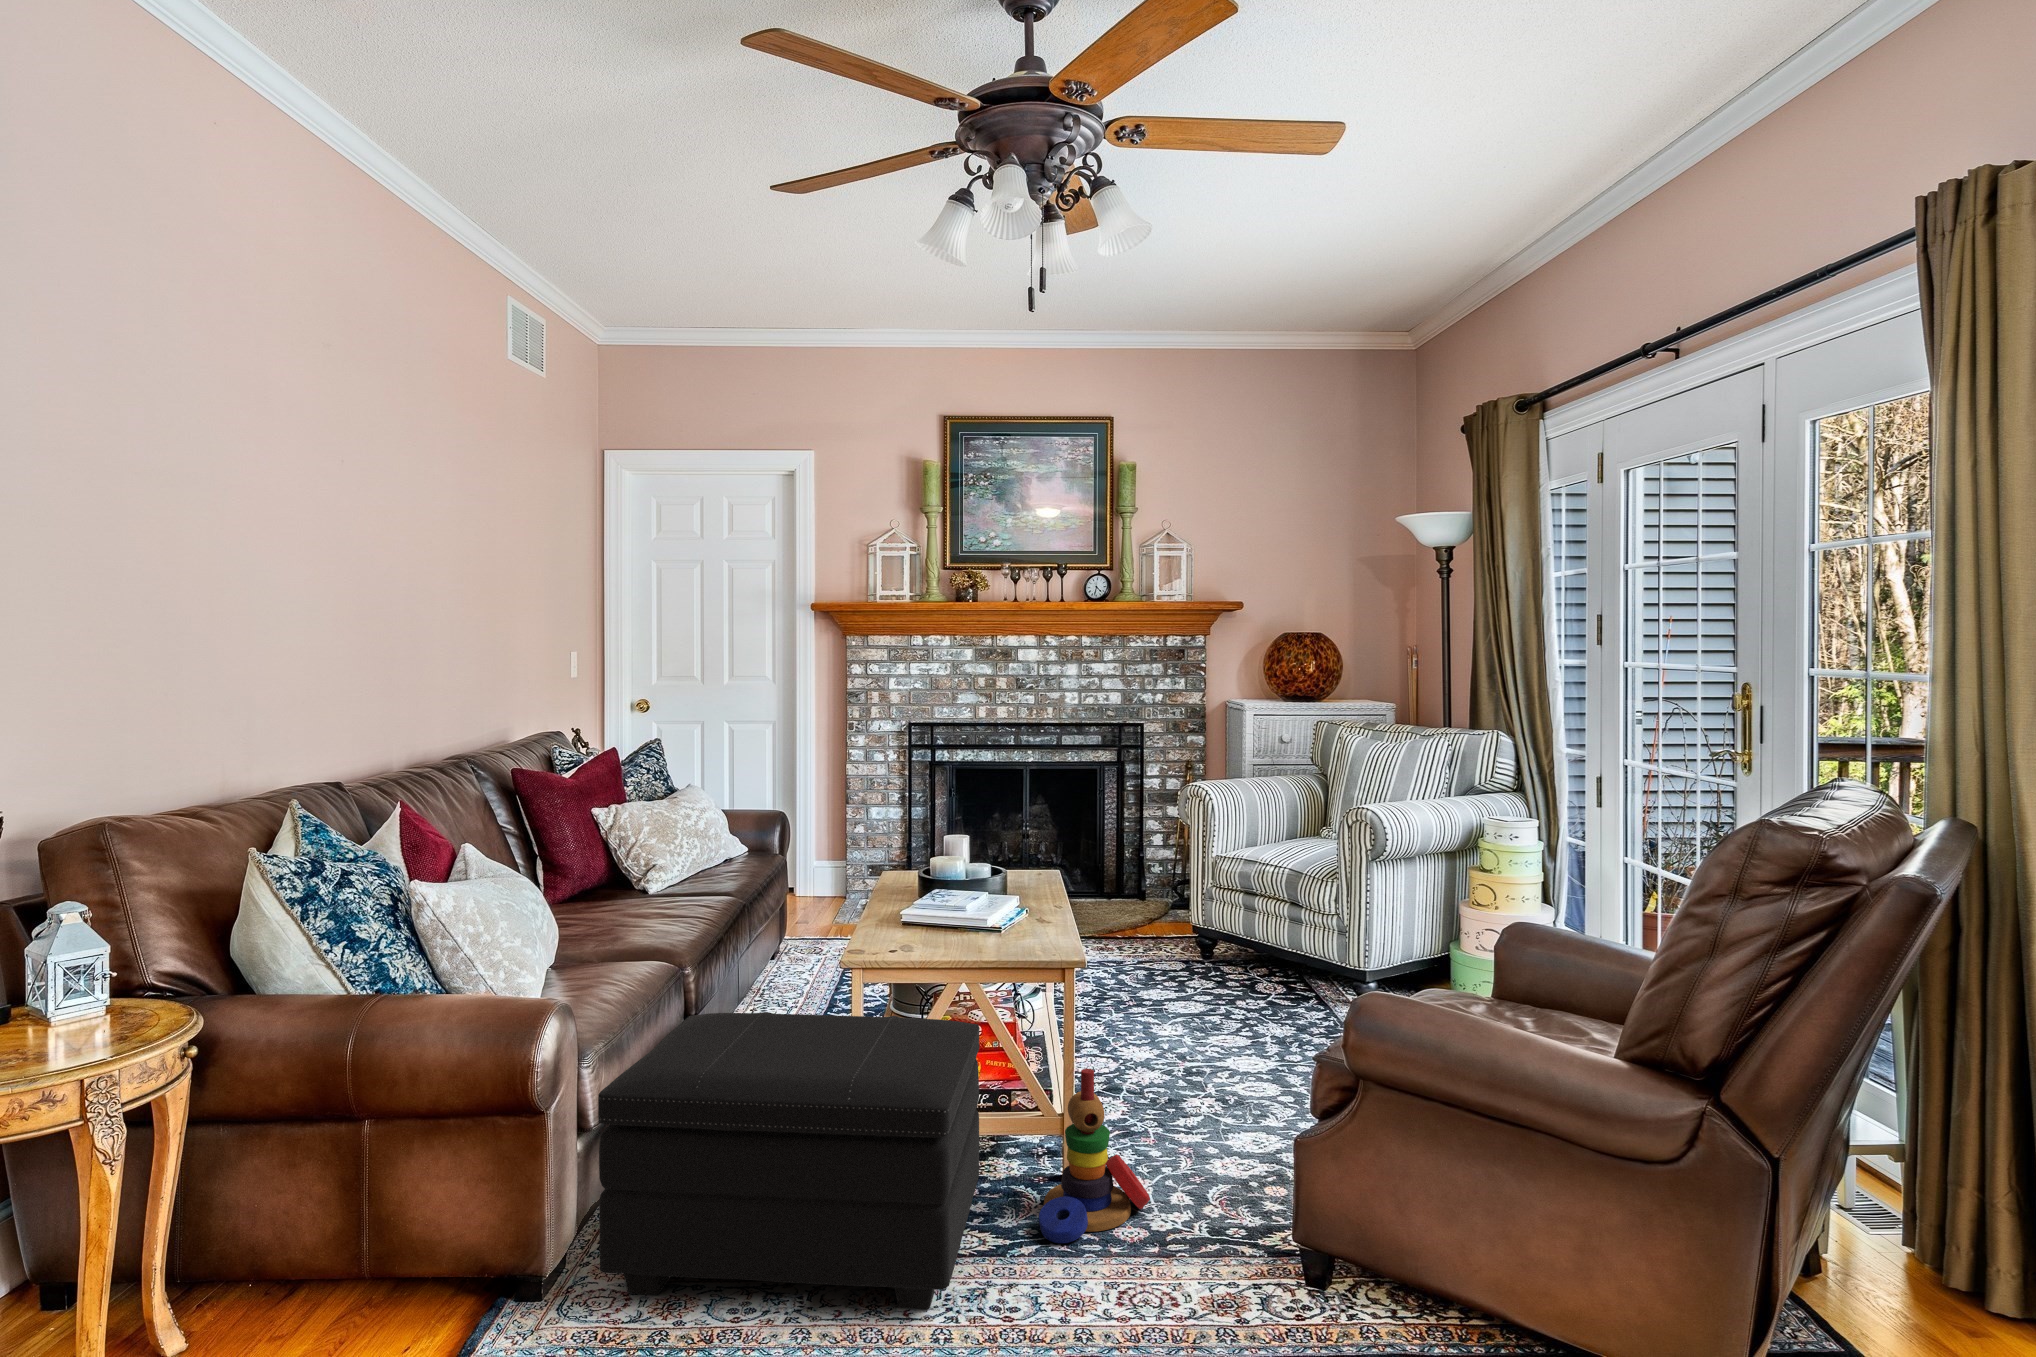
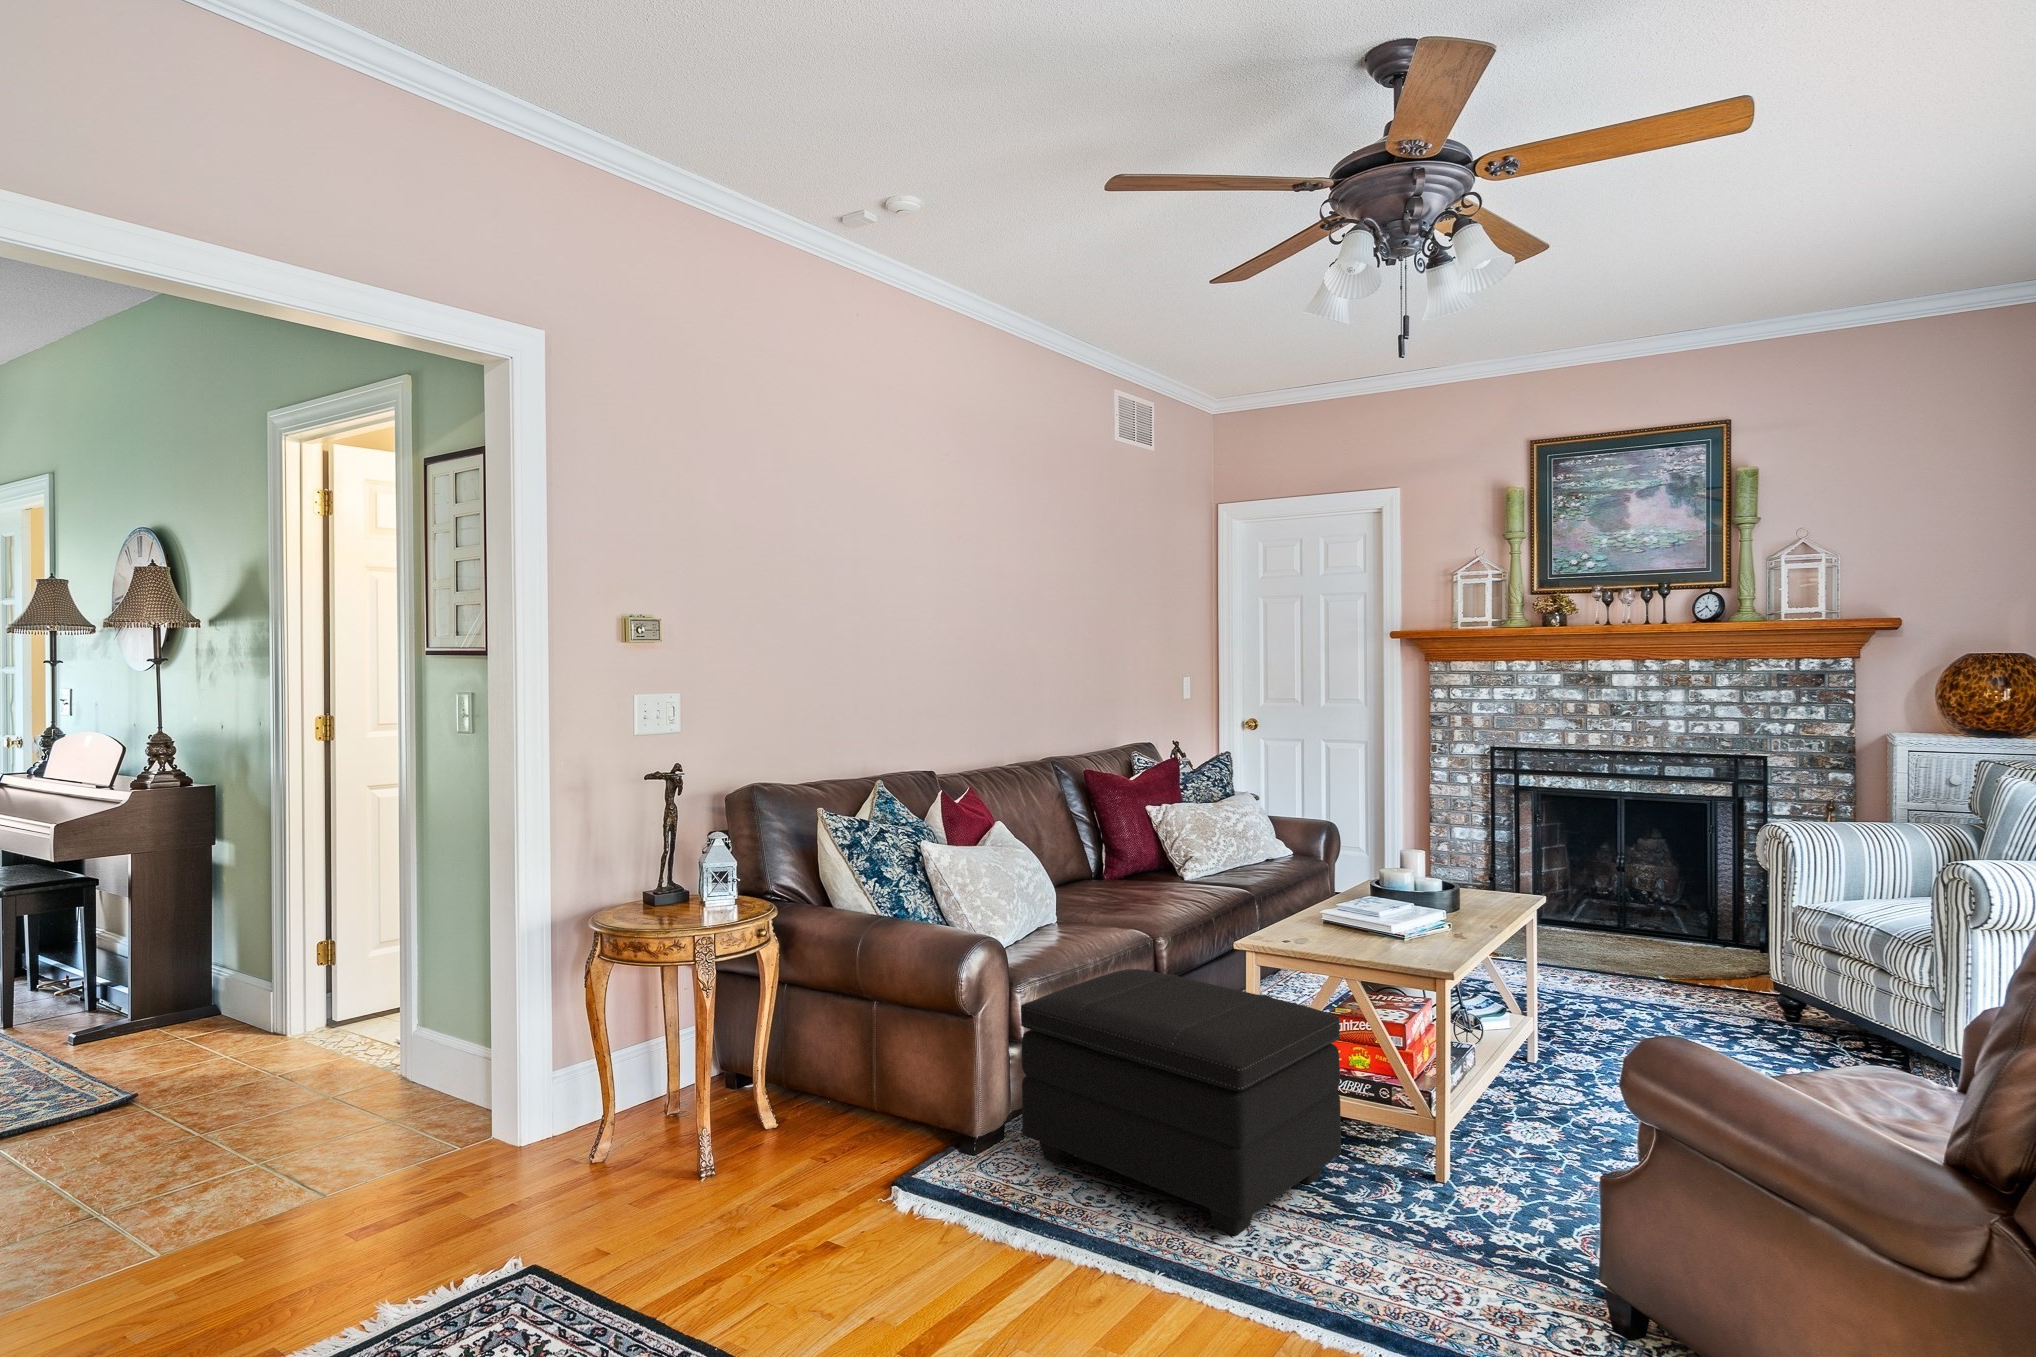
stacking toy: present [1039,1069,1150,1243] -> none [1372,1077,1502,1233]

